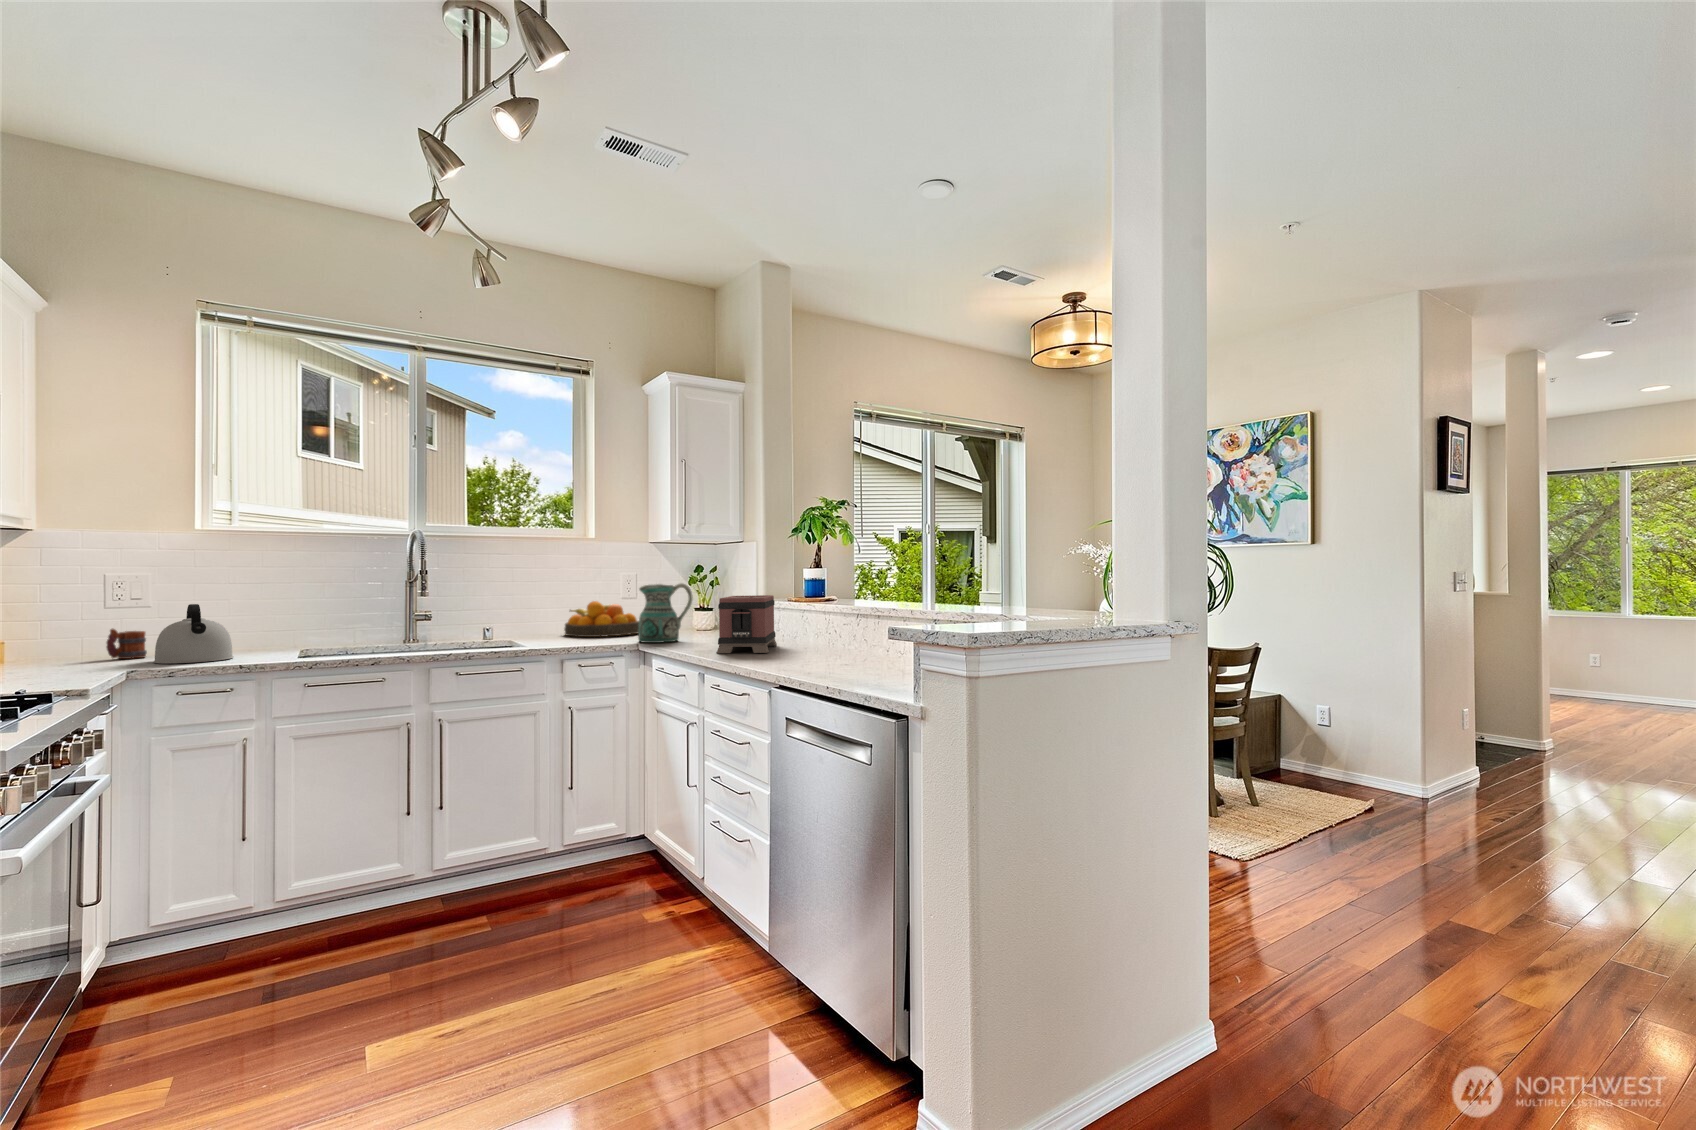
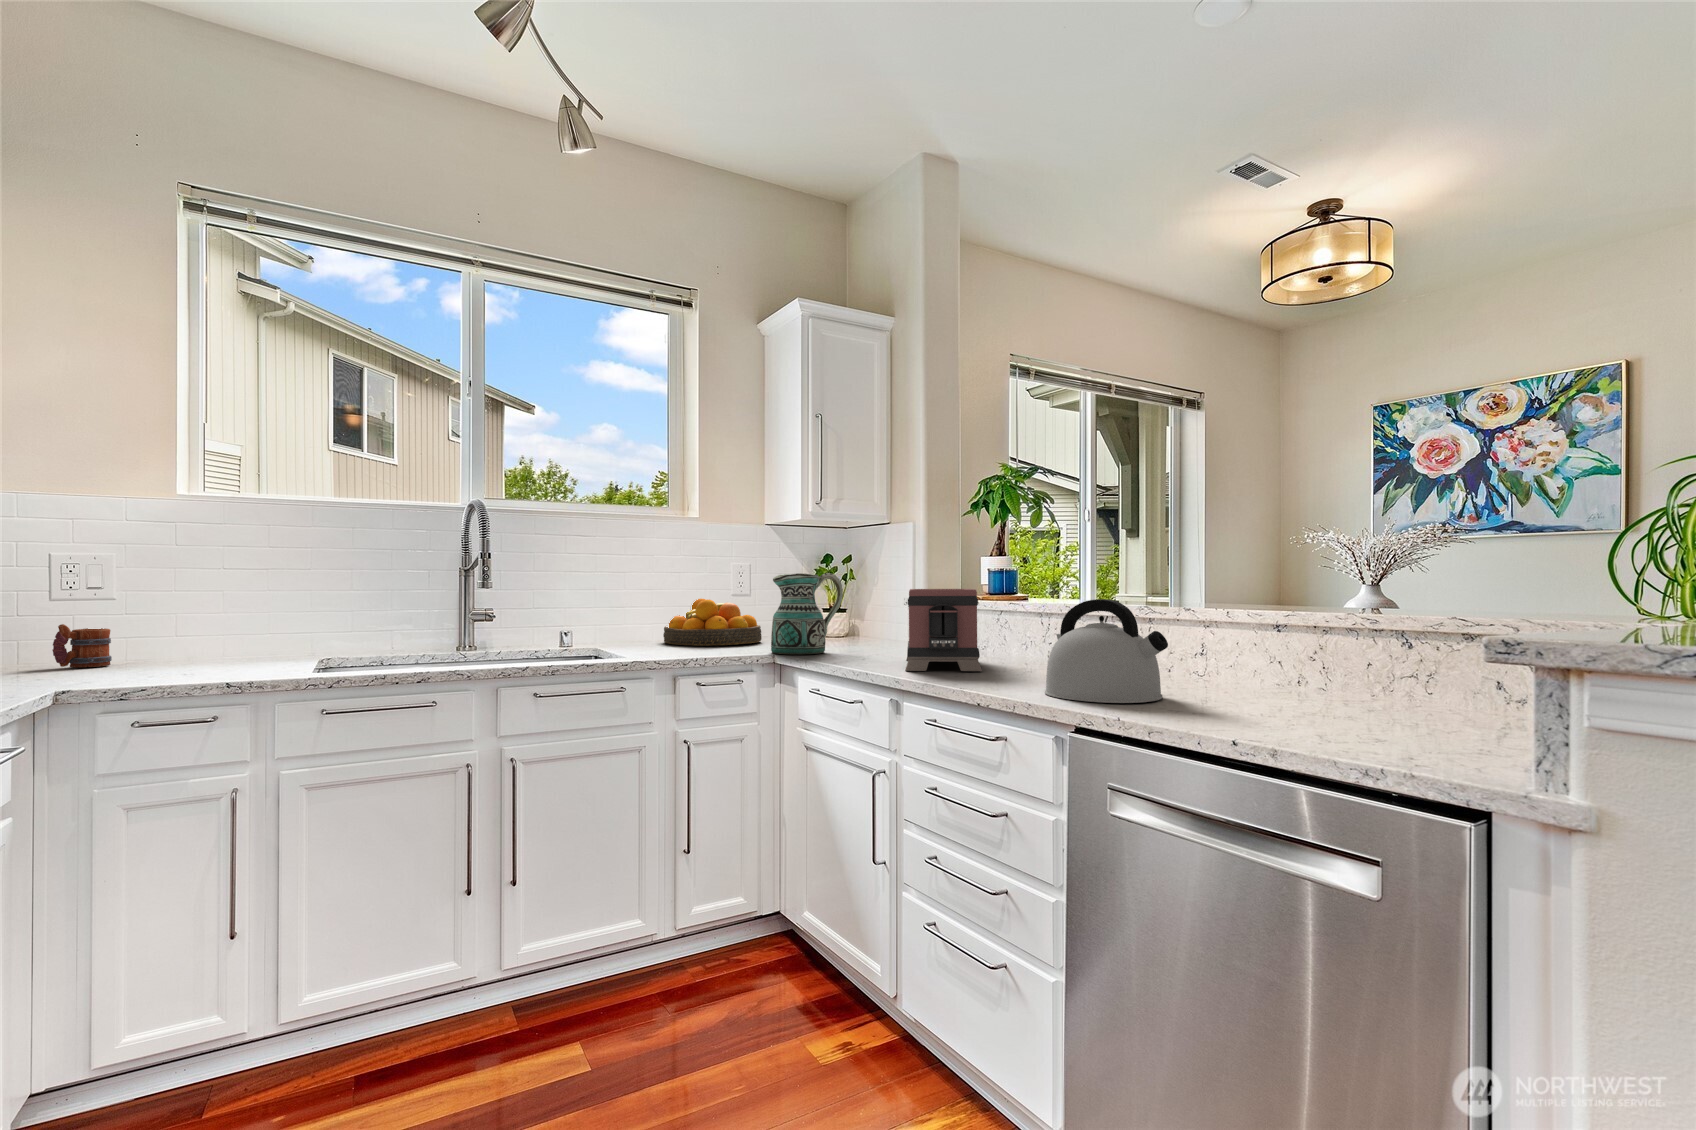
kettle: present [154,604,233,664] -> present [1045,599,1168,703]

